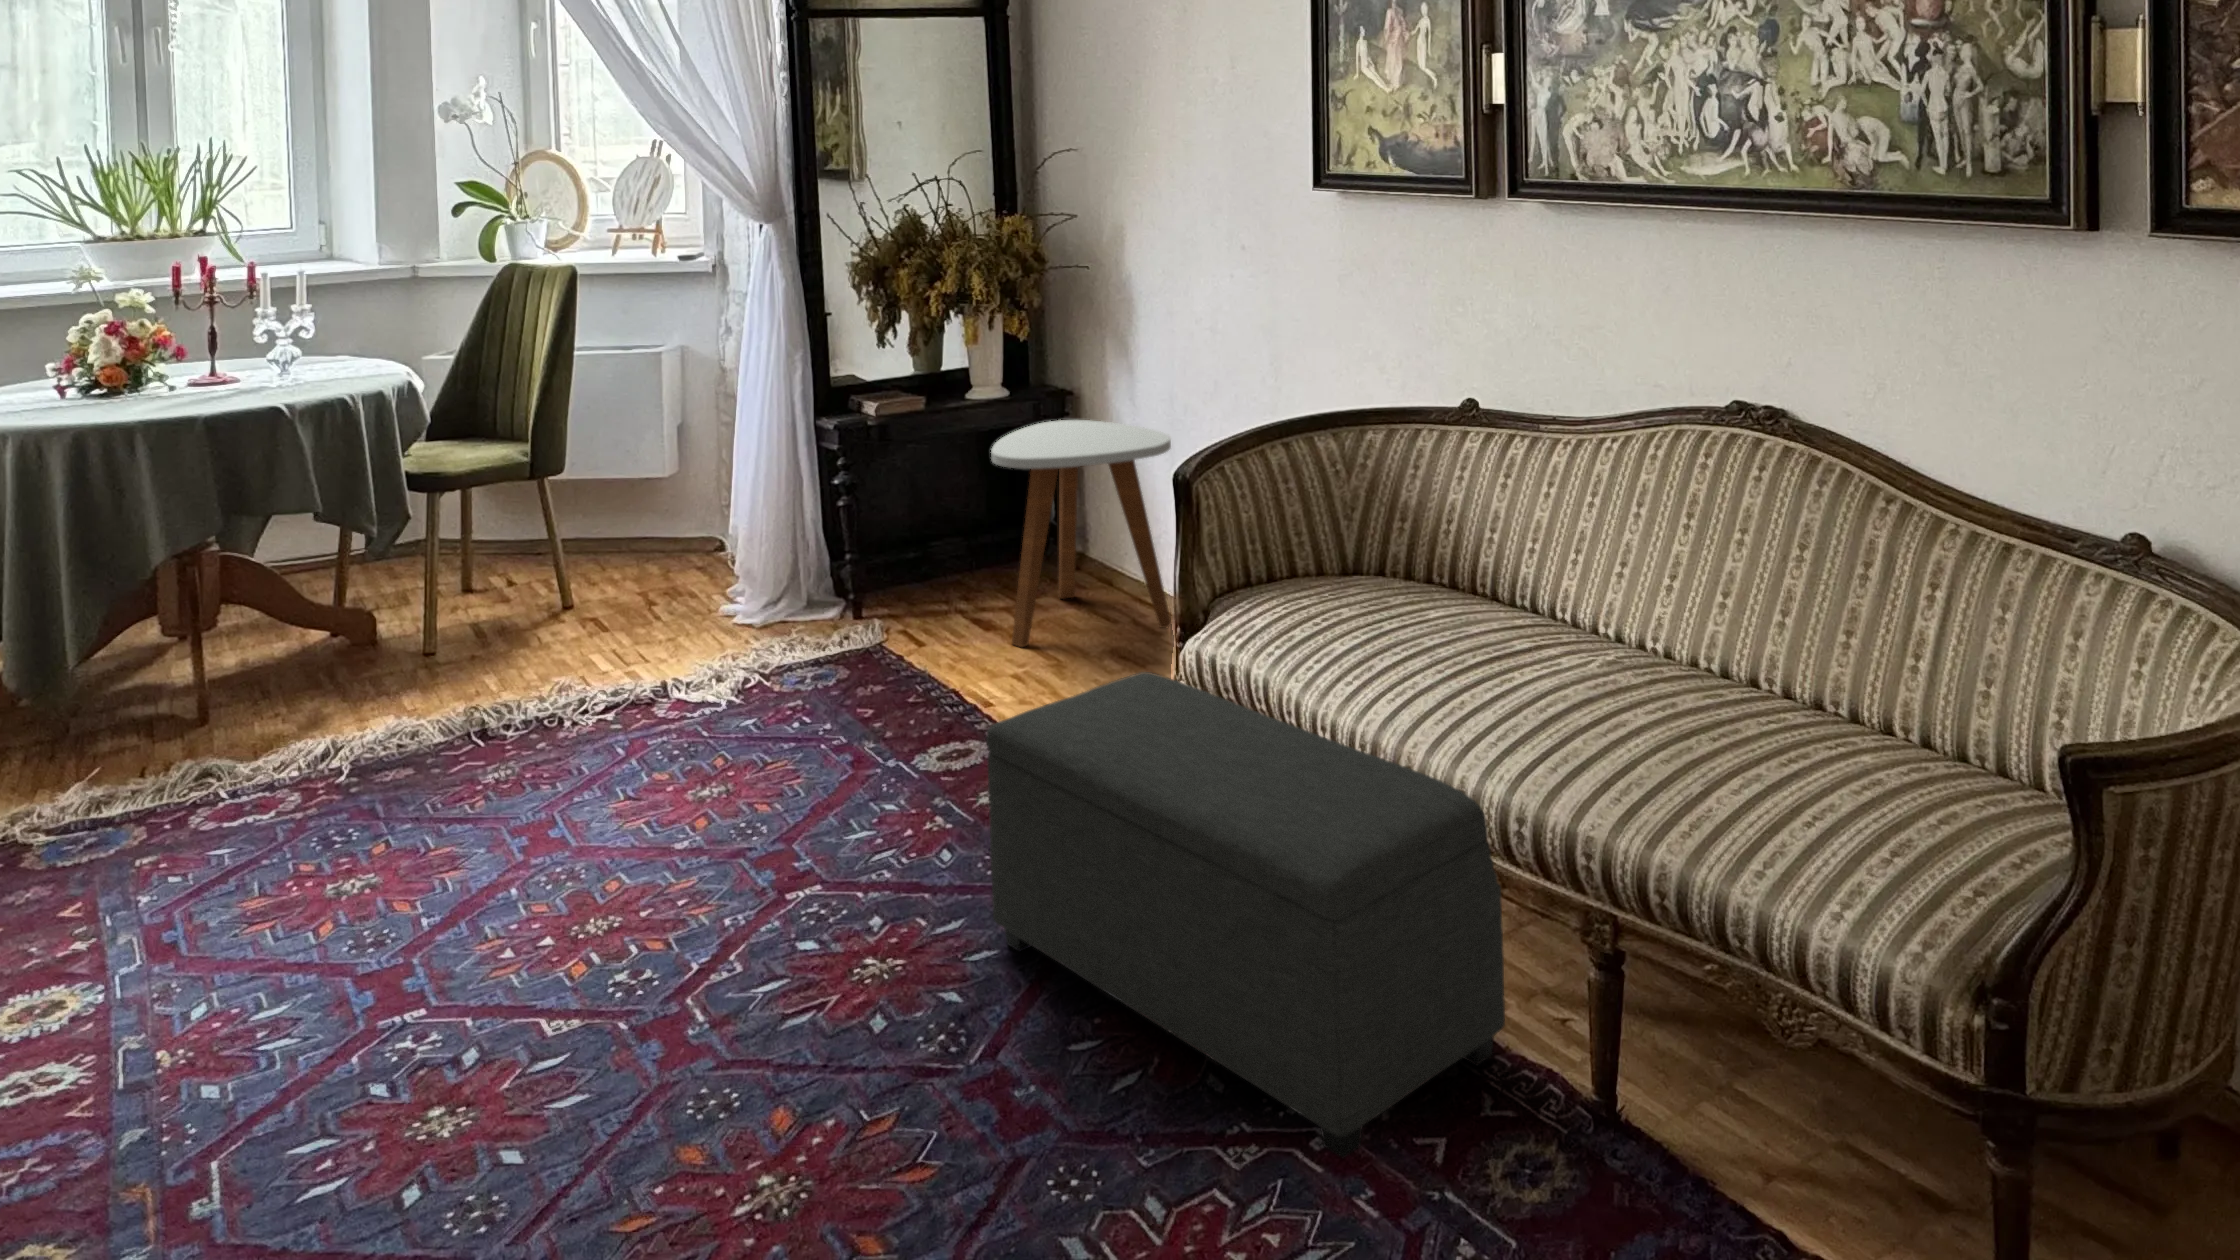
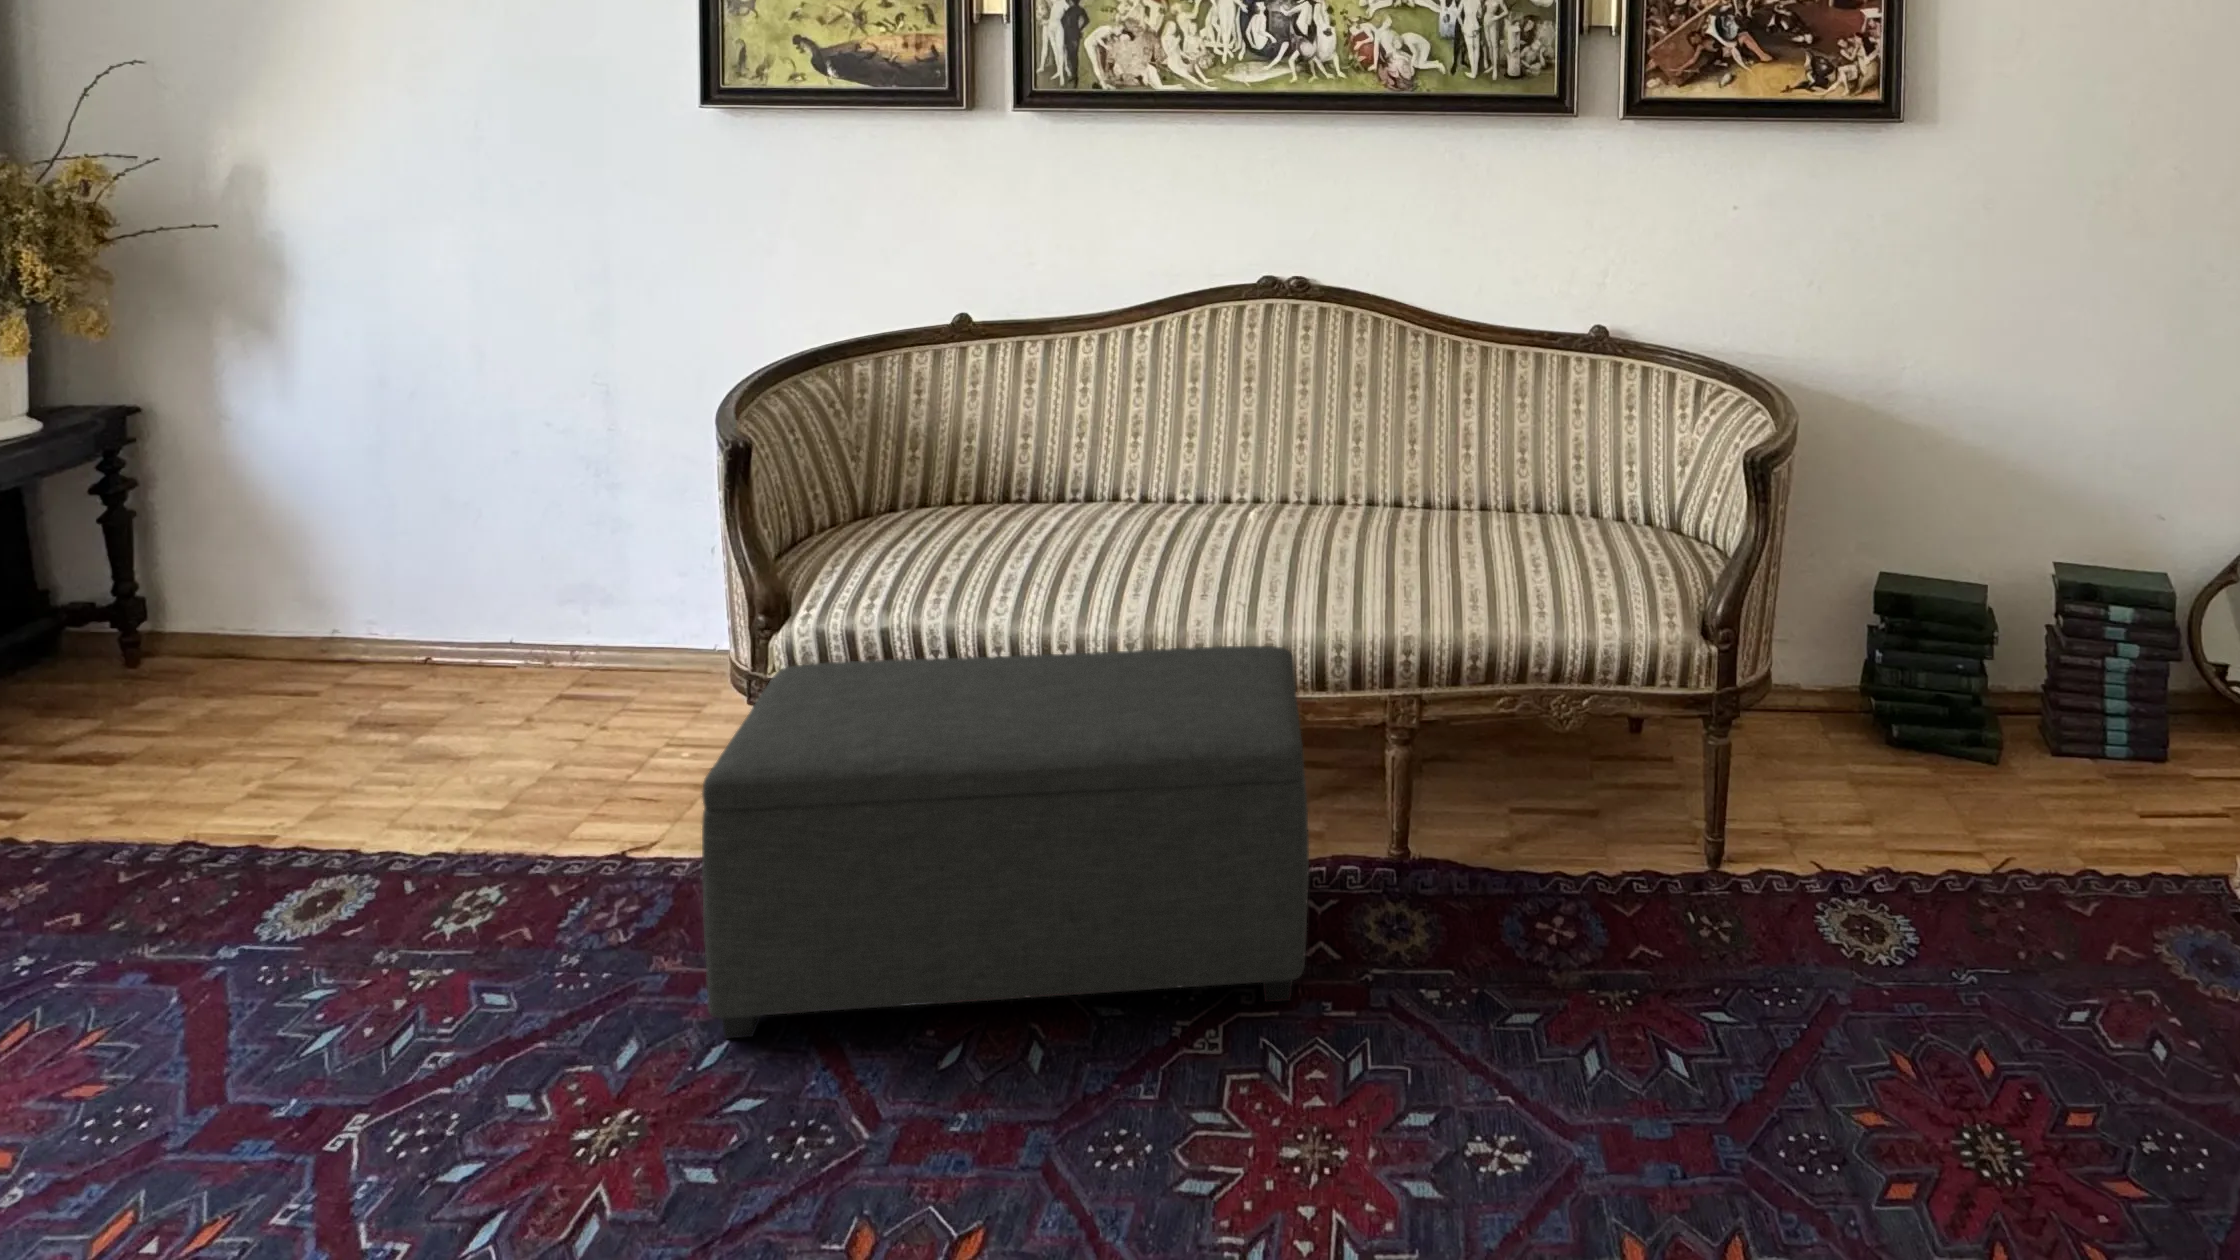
side table: present [991,420,1171,647] -> none [117,430,416,767]

